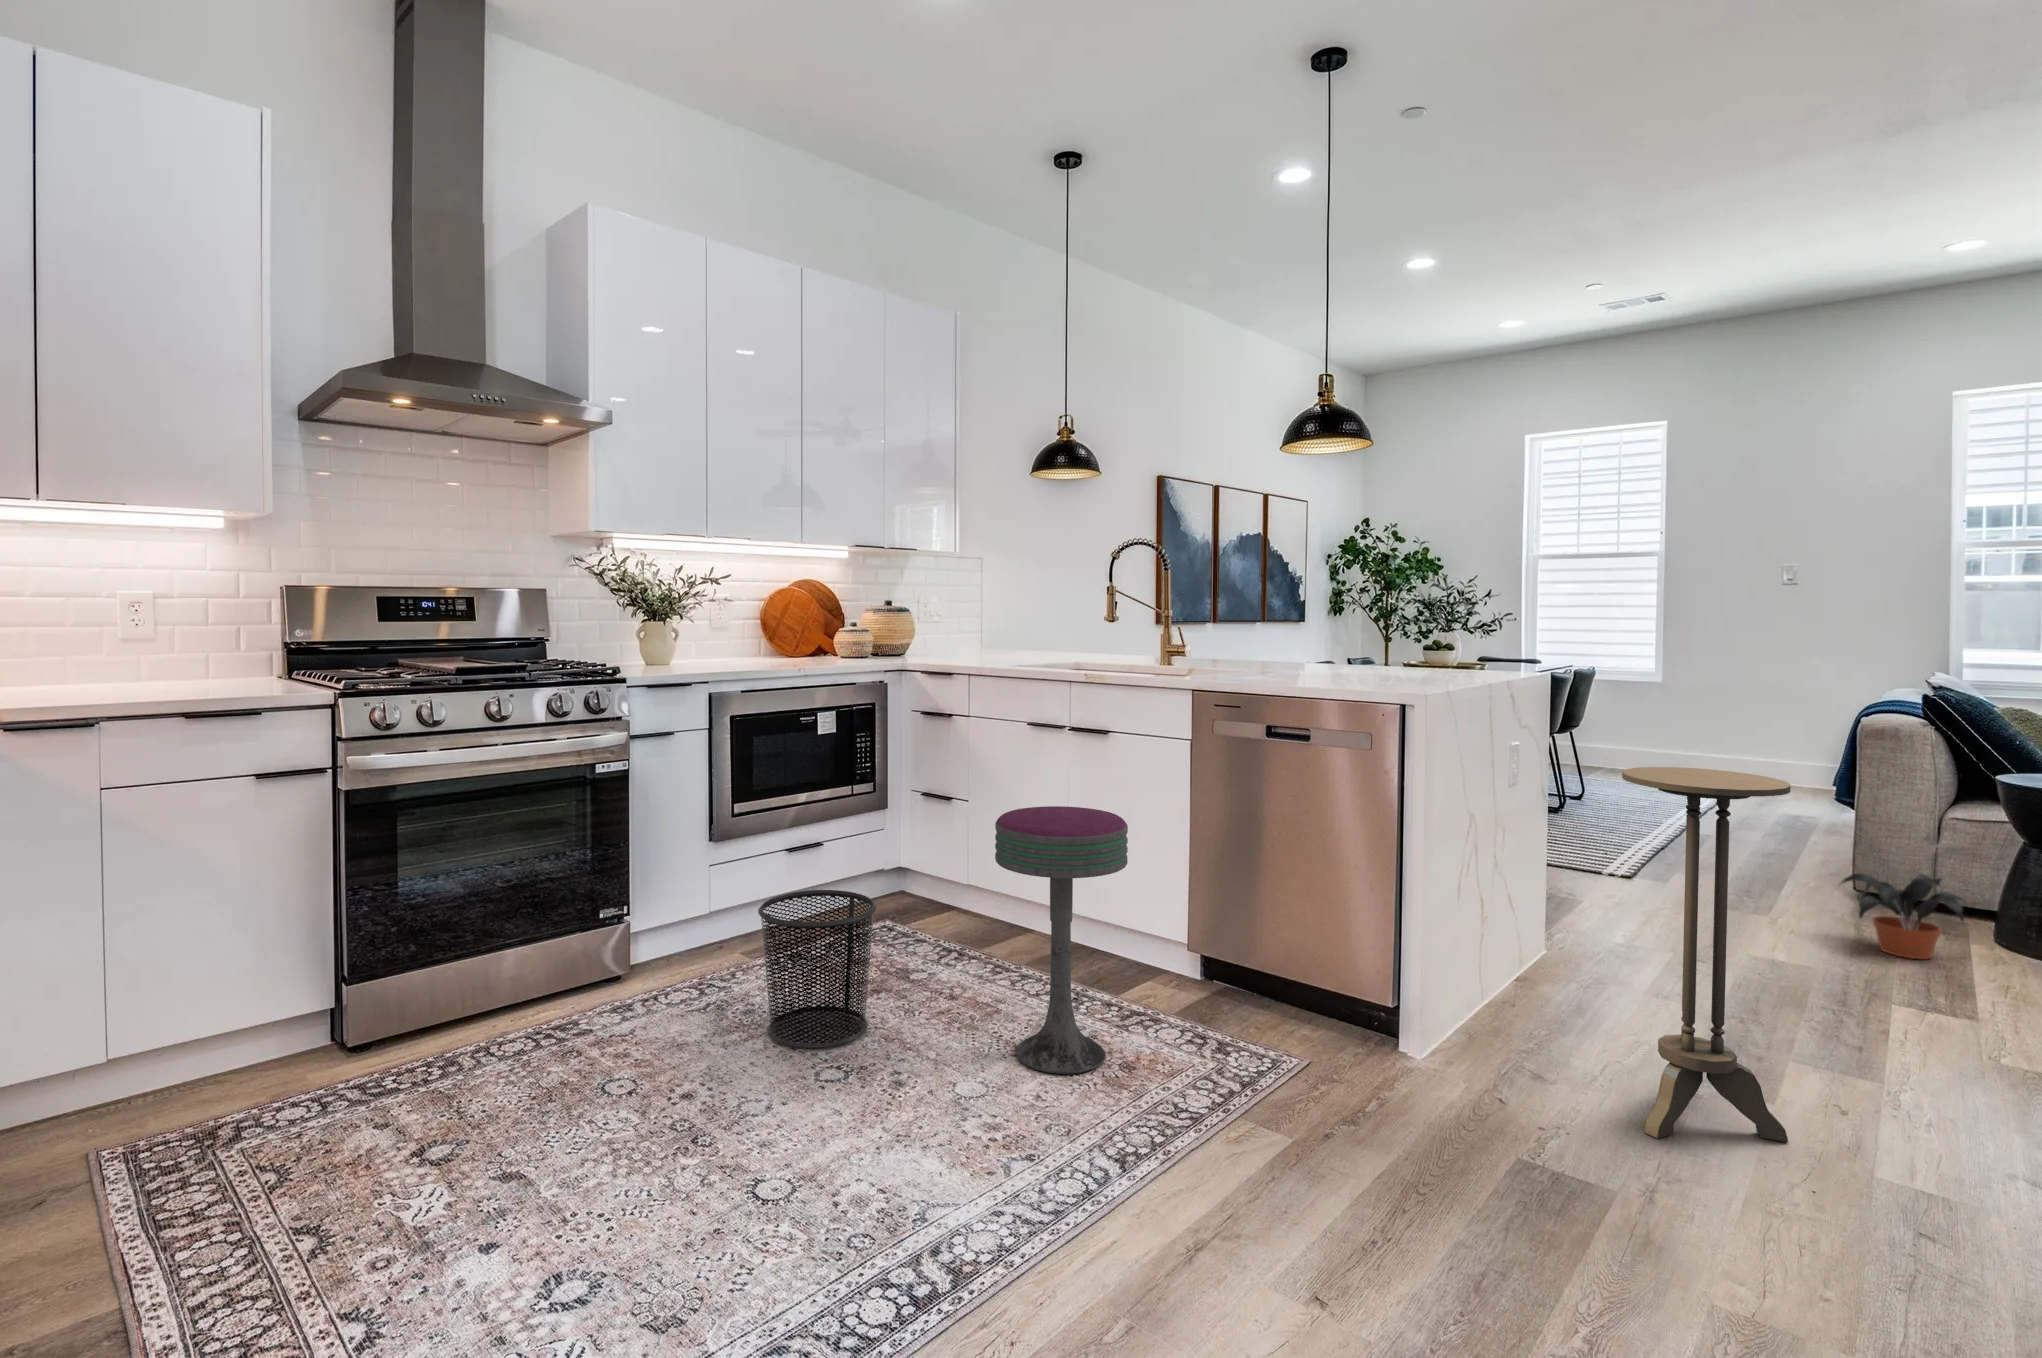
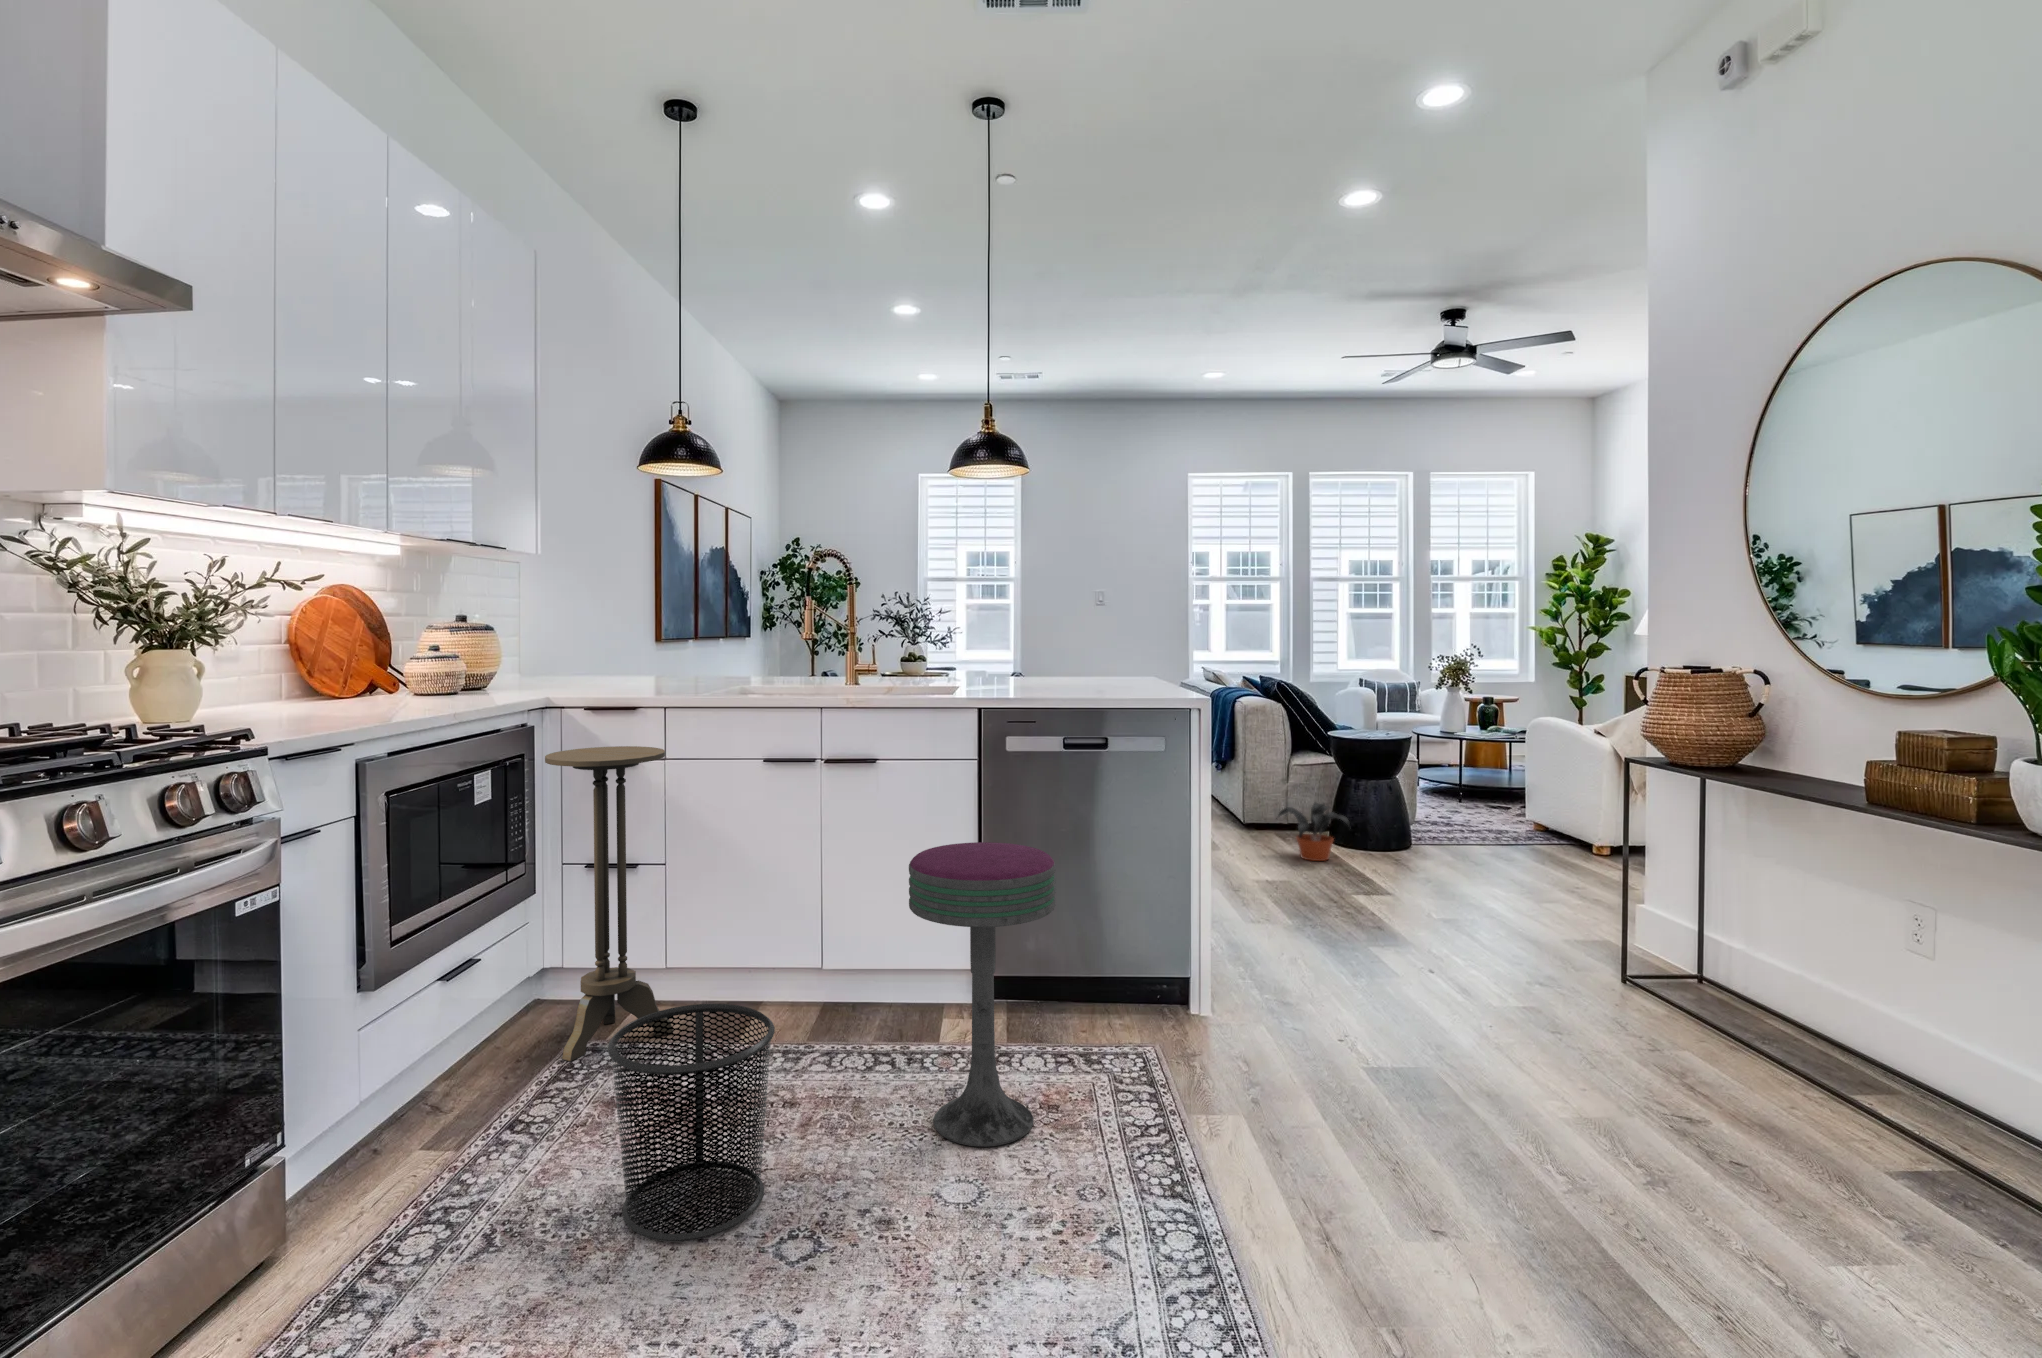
side table: present [1622,767,1790,1142] -> present [545,746,673,1061]

